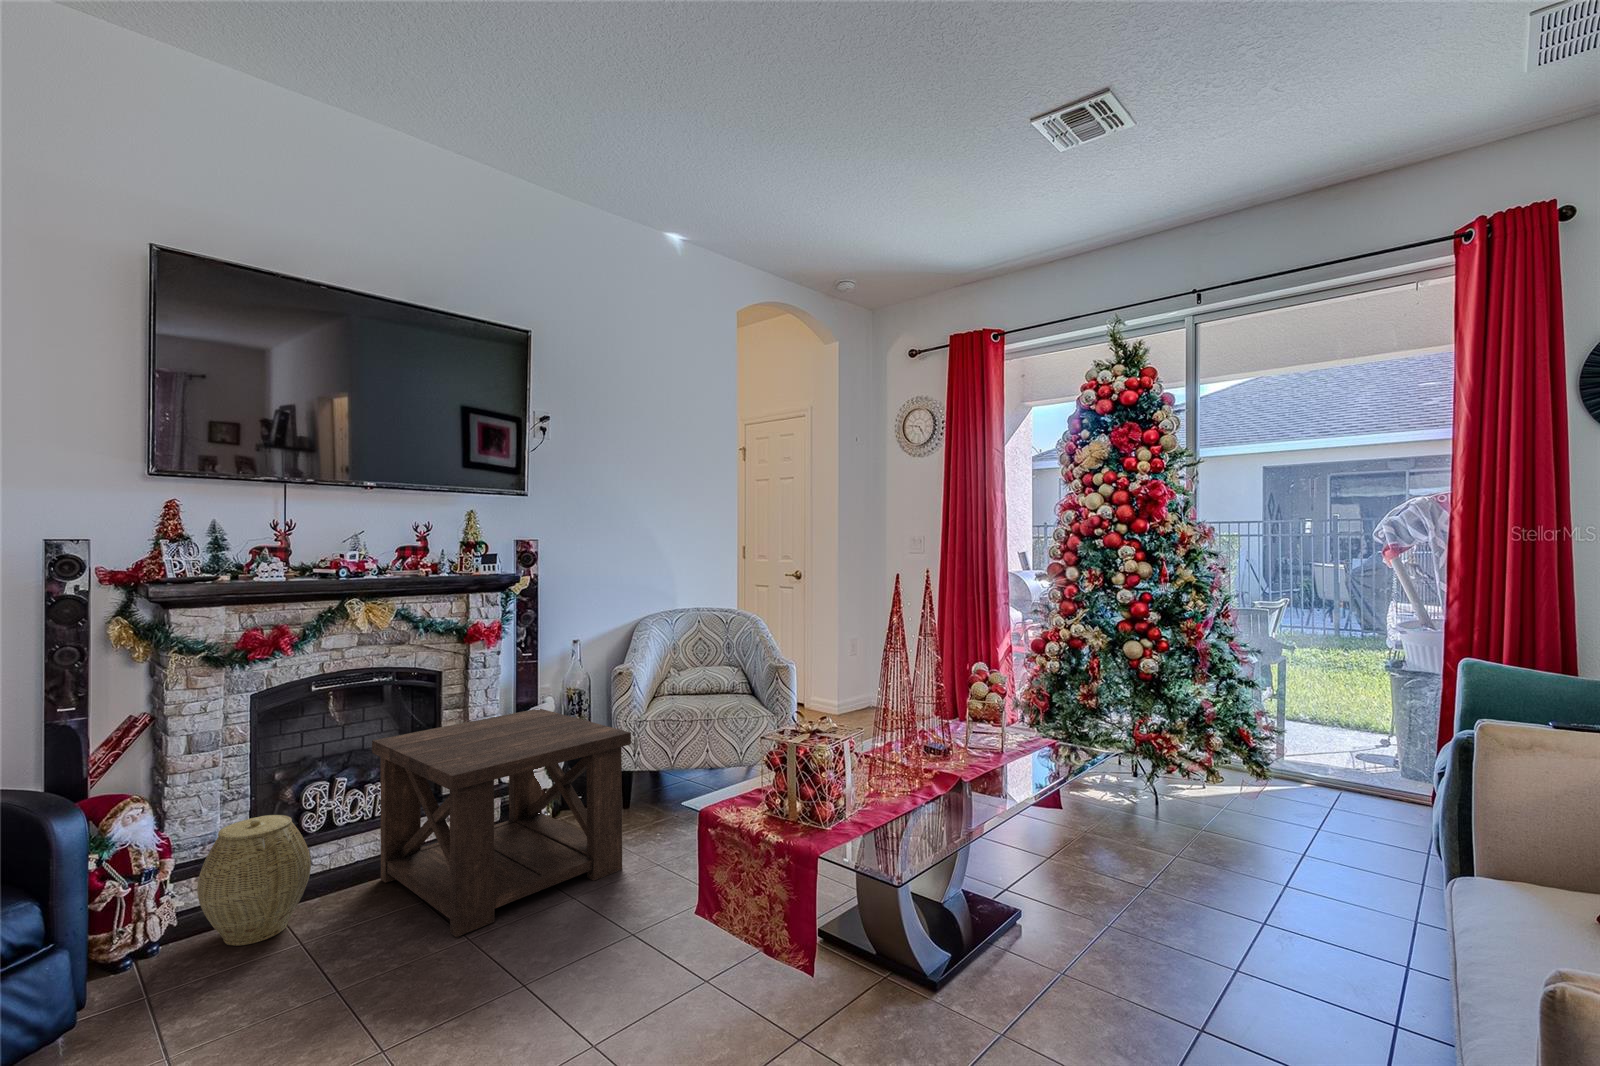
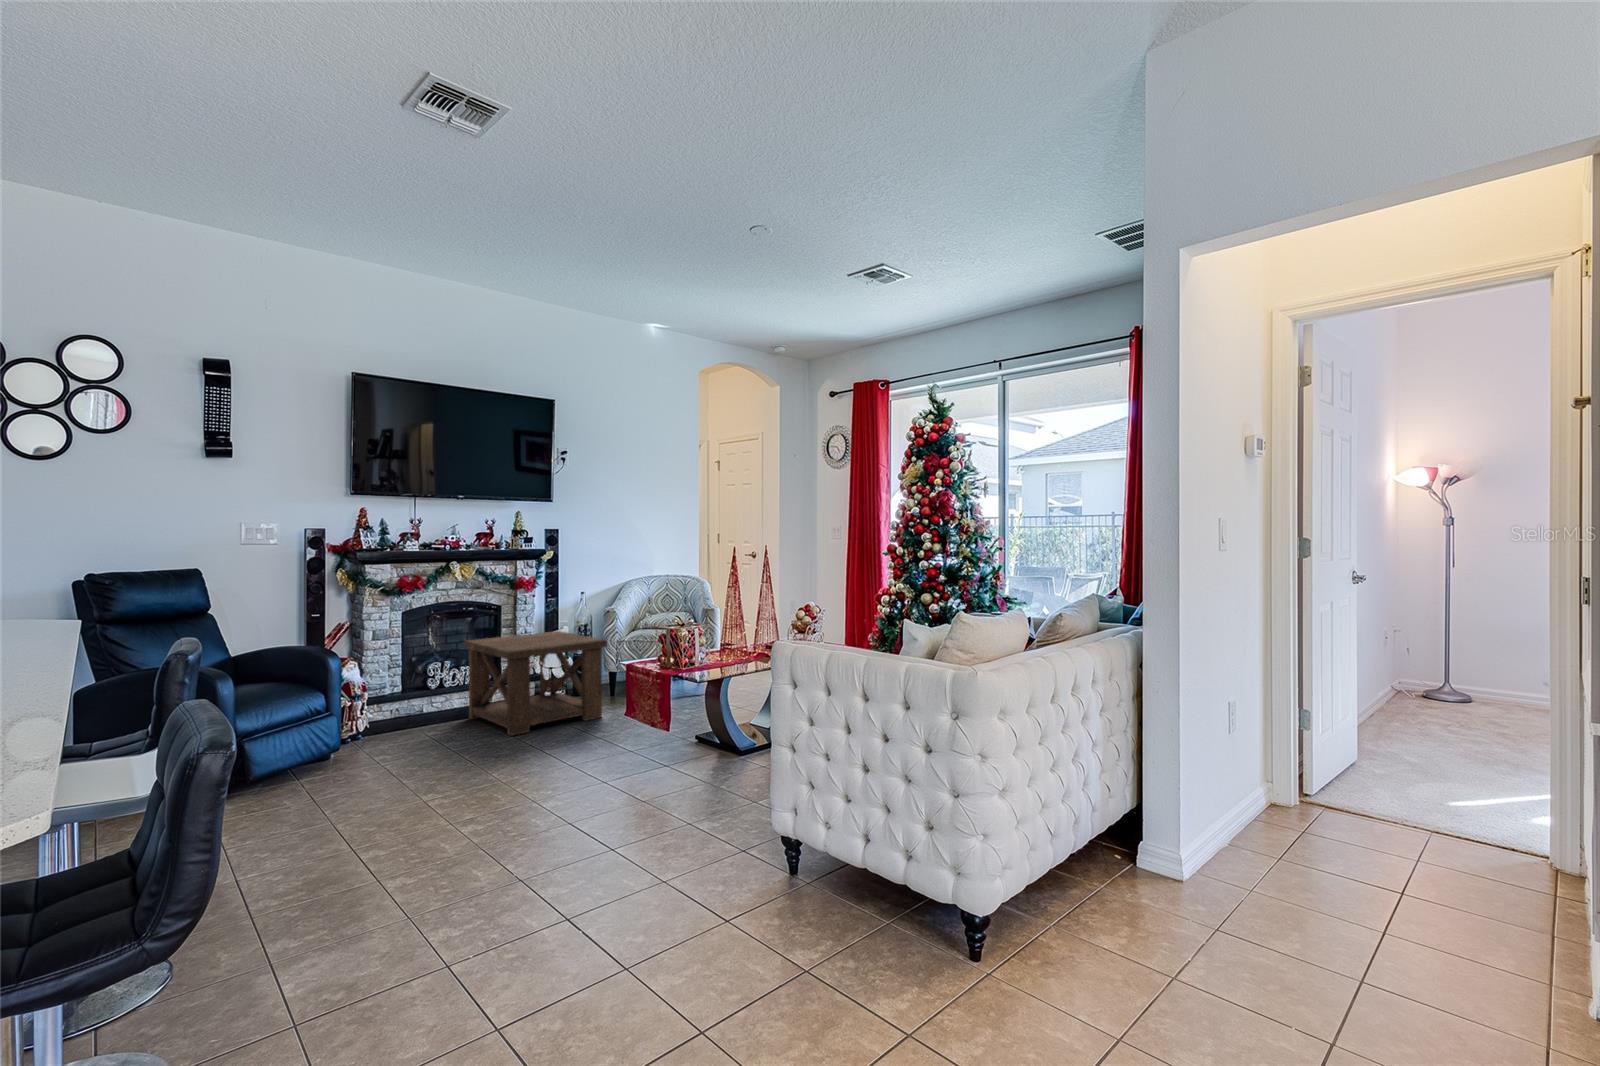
woven basket: present [197,815,311,946] -> none [382,675,435,736]

